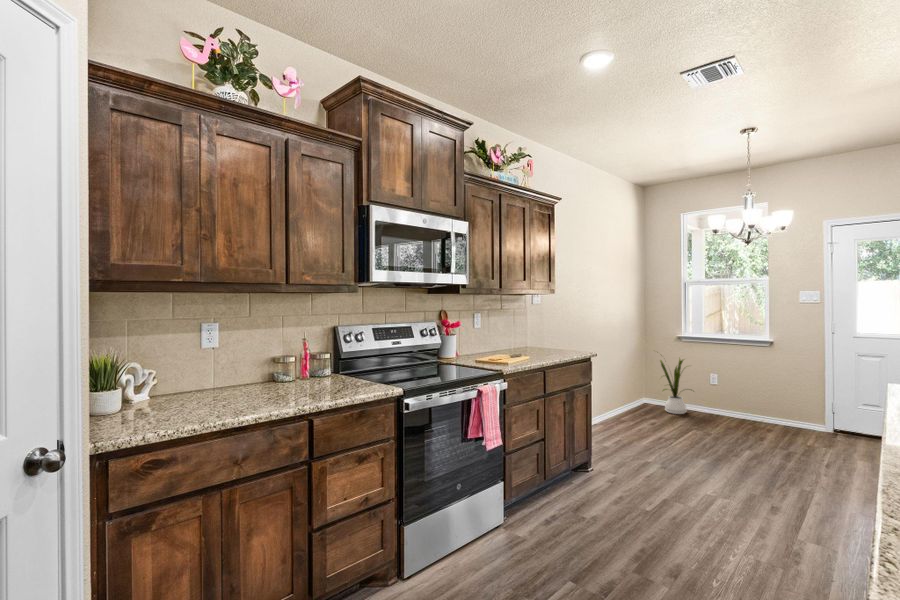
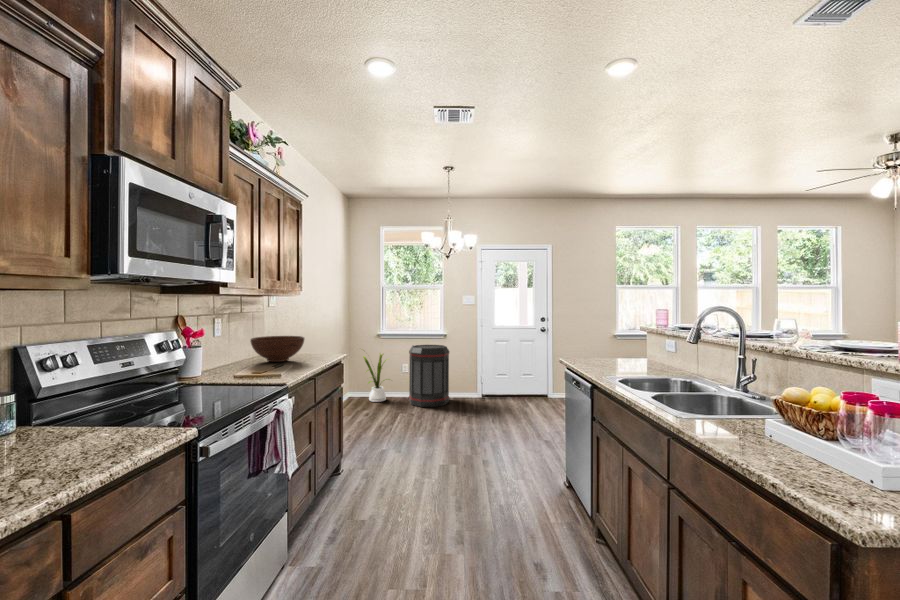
fruit bowl: none [504,330,550,354] -> present [250,336,304,362]
trash can: none [715,352,774,432] -> present [409,345,449,407]

